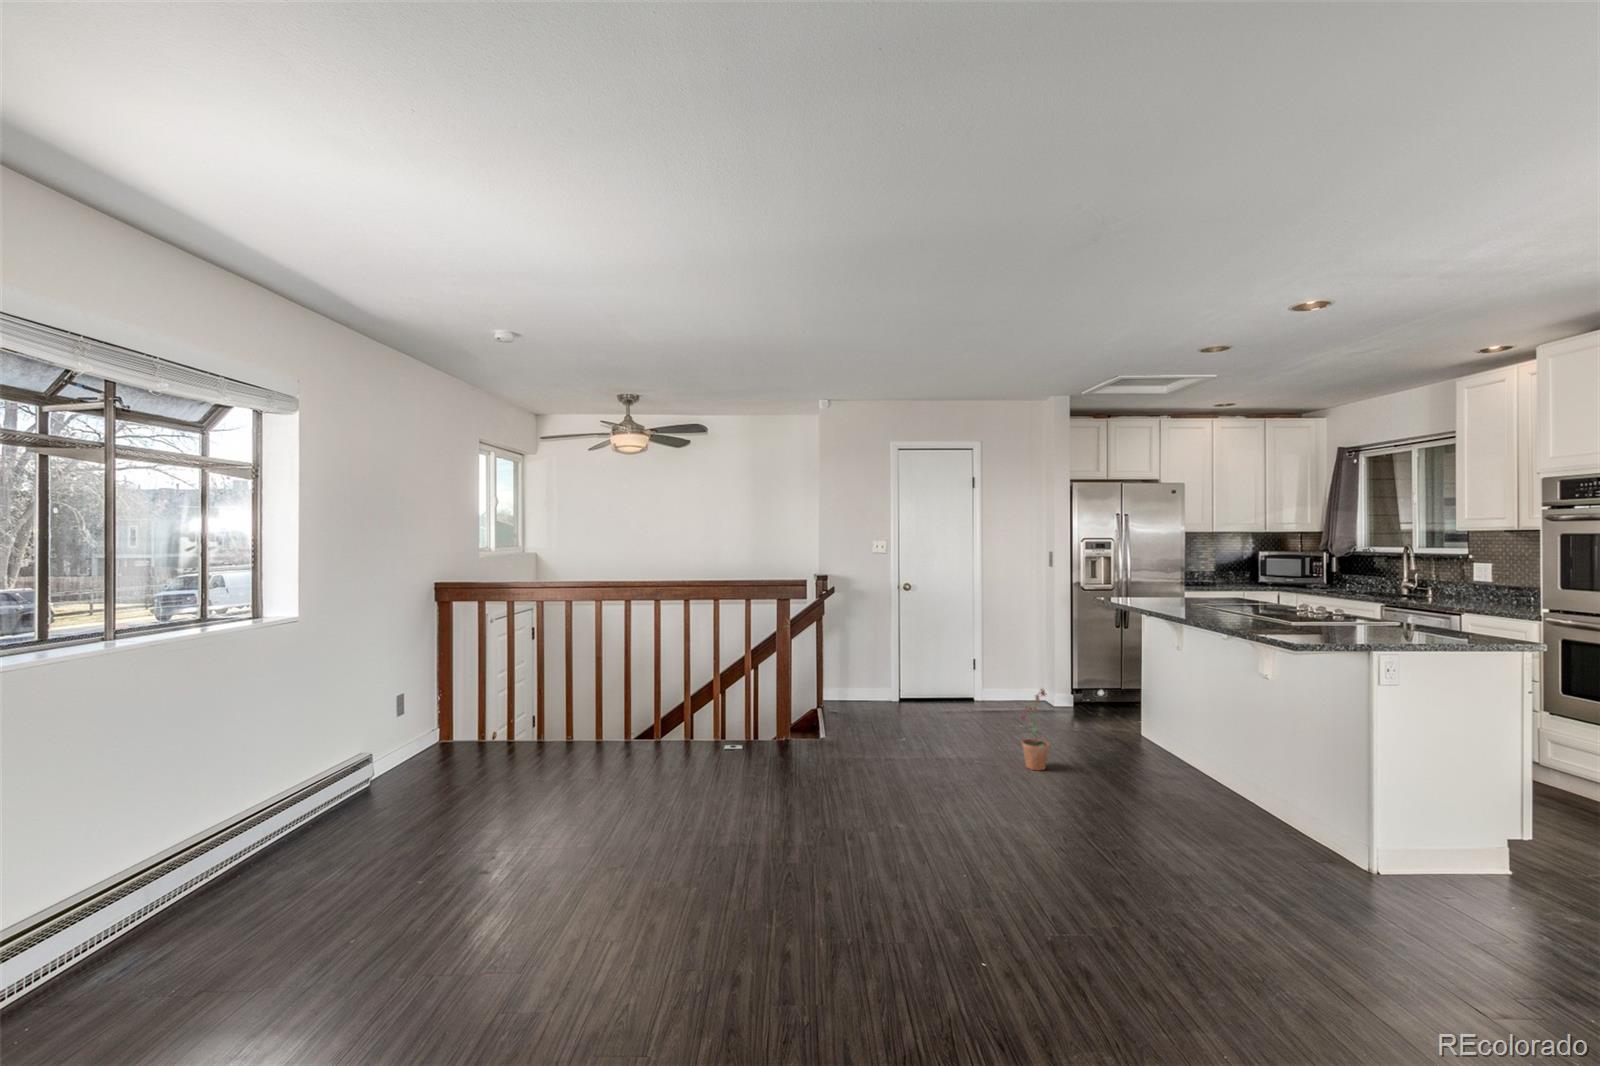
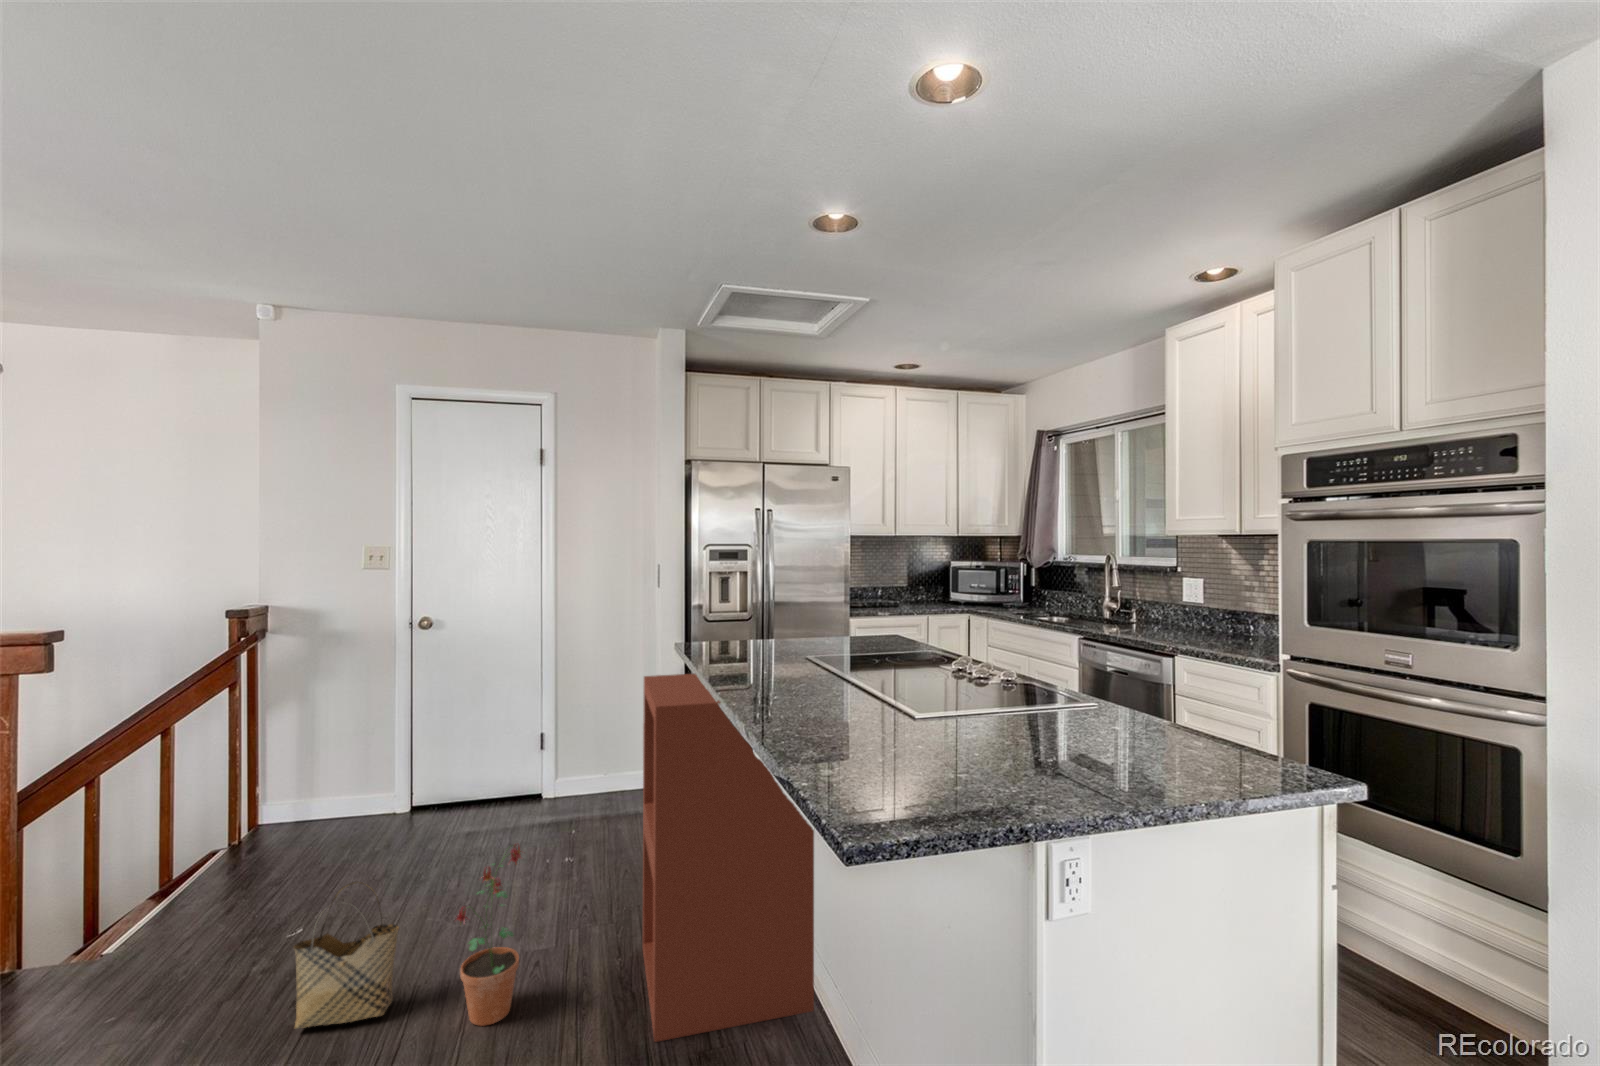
bookshelf: none [1097,610,1214,783] -> present [643,674,814,1042]
woven basket: none [943,701,986,763] -> present [293,882,399,1029]

